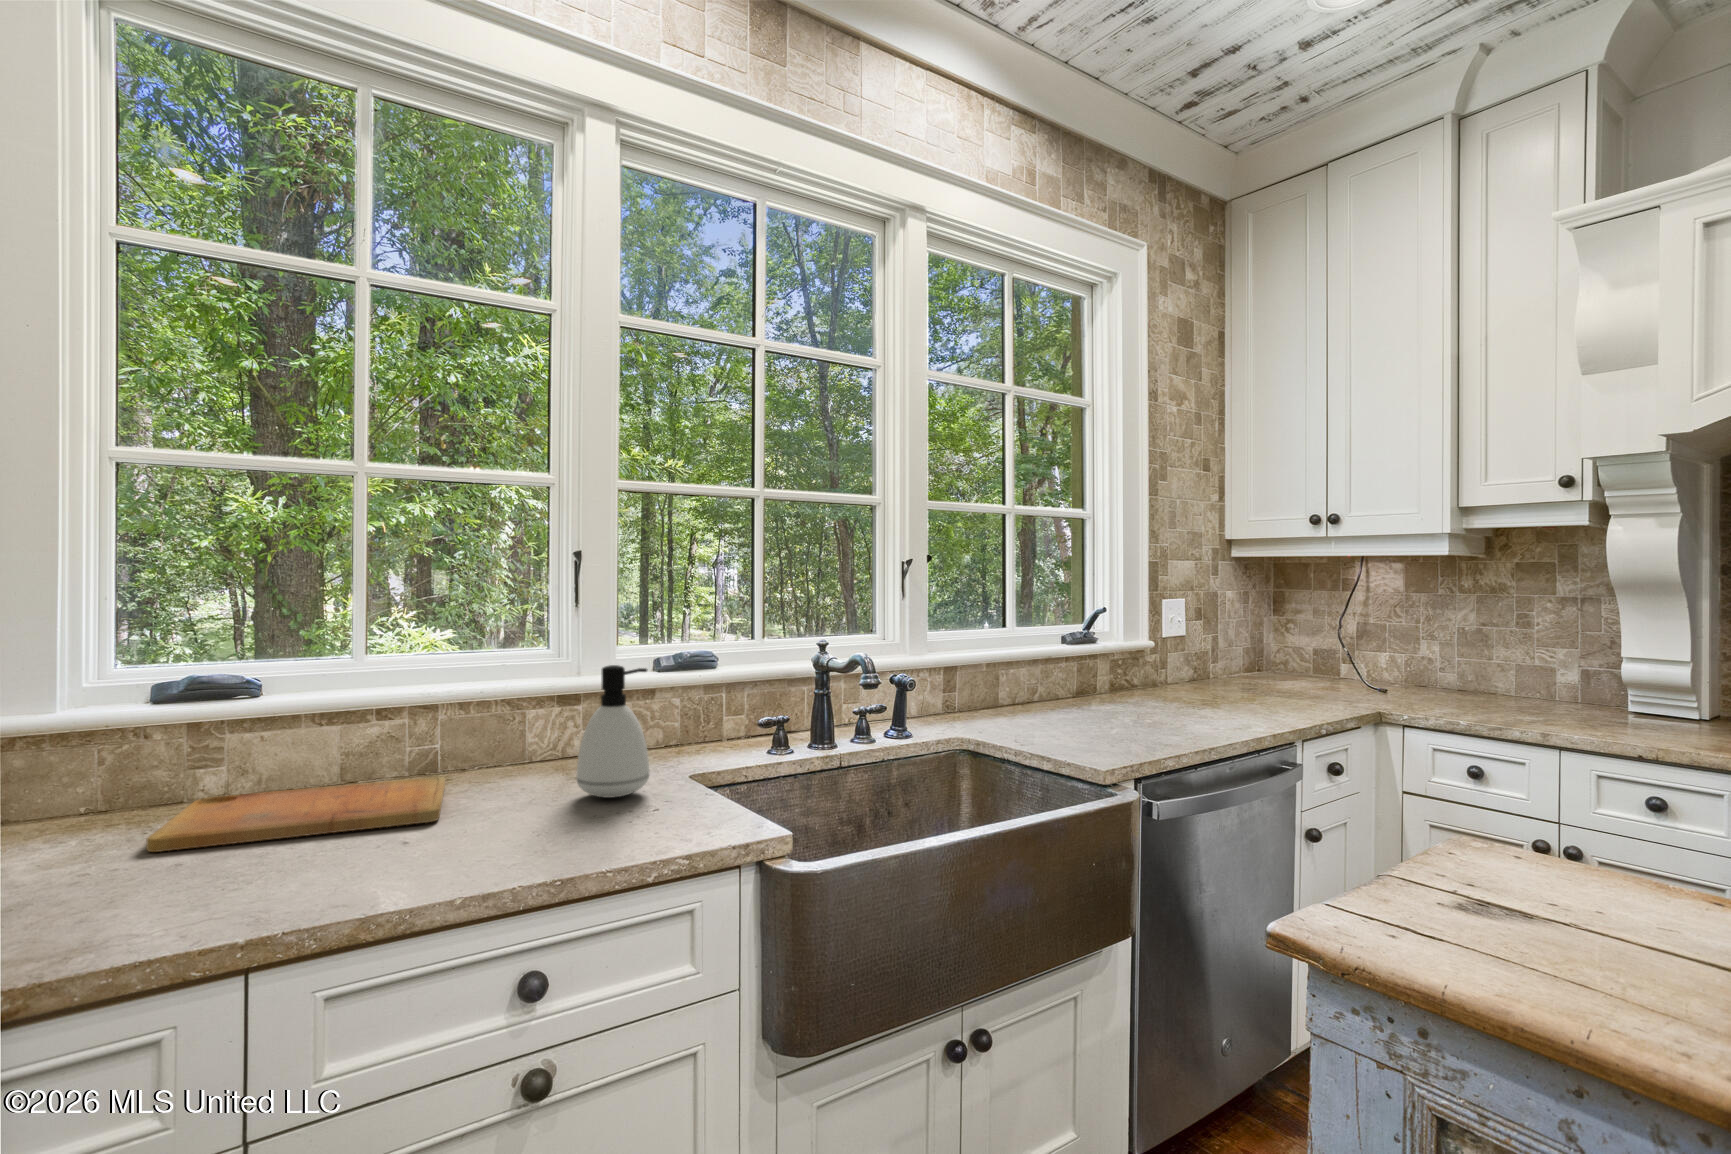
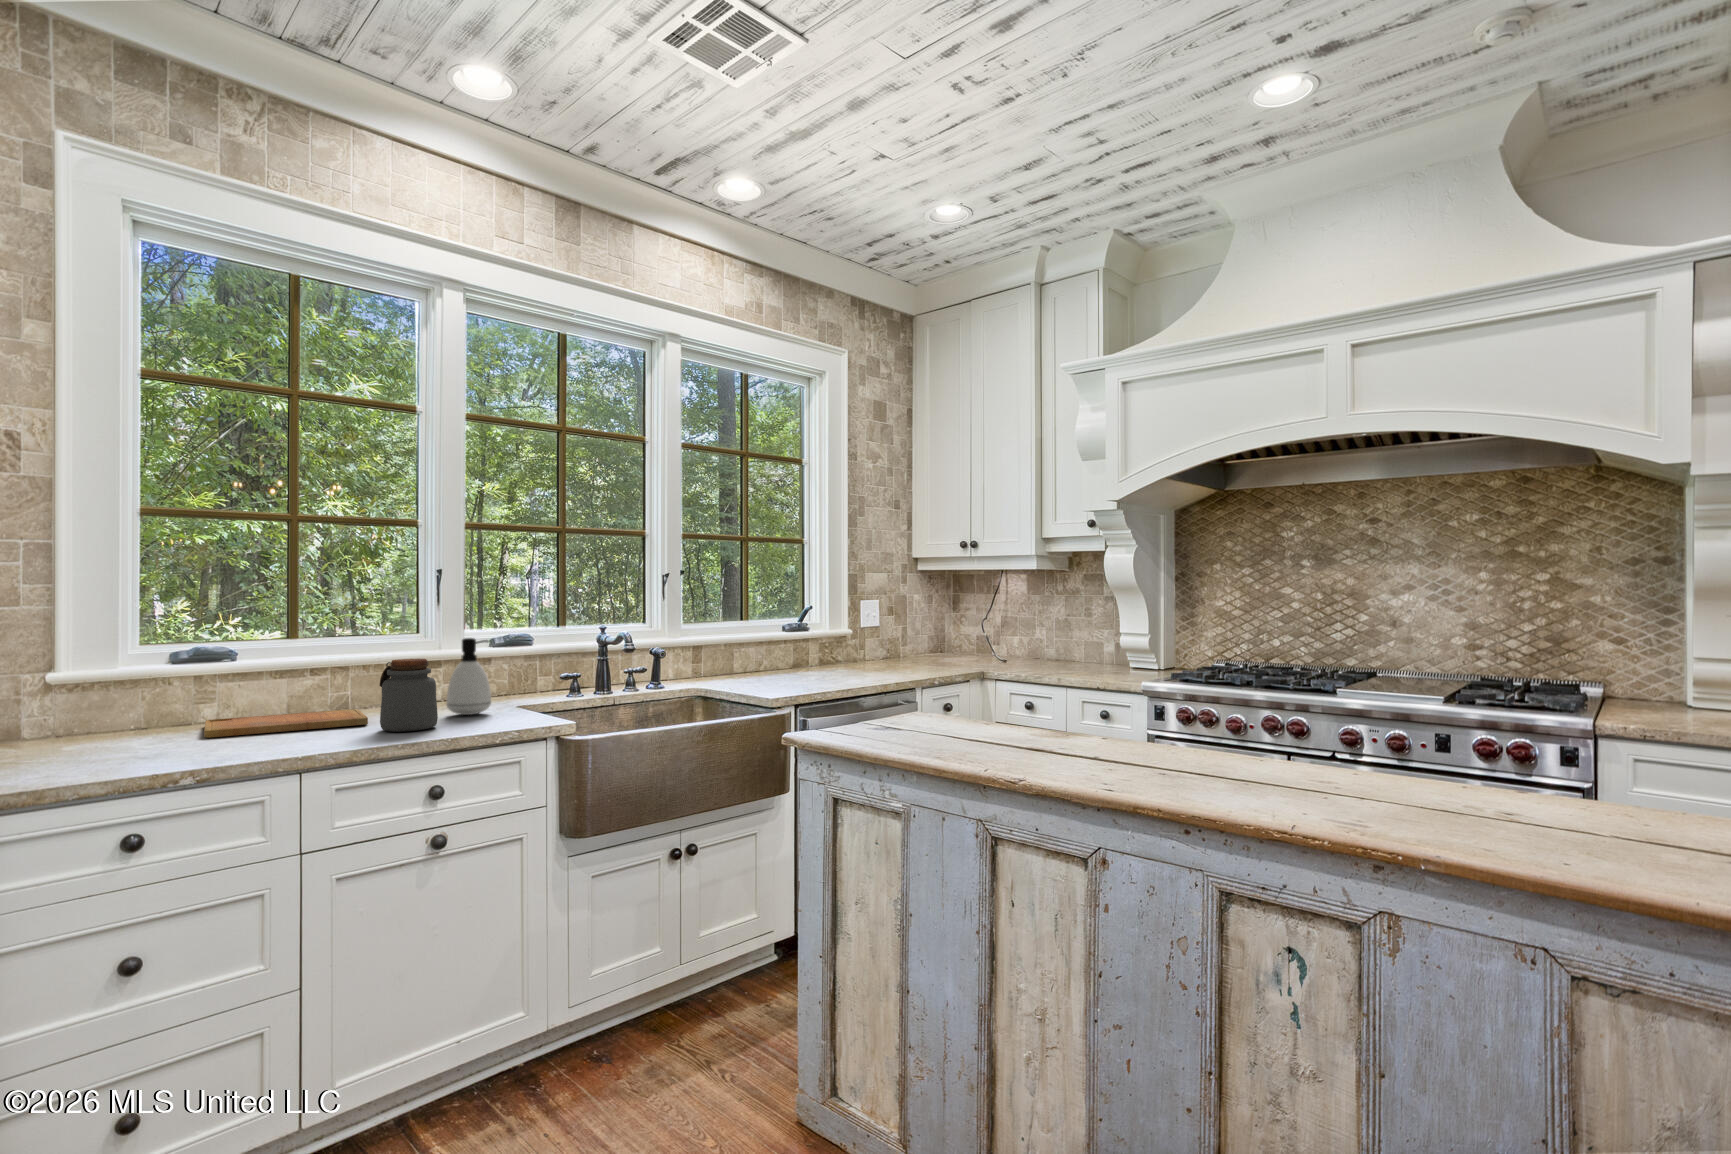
jar: none [444,709,549,852] -> present [379,659,438,732]

